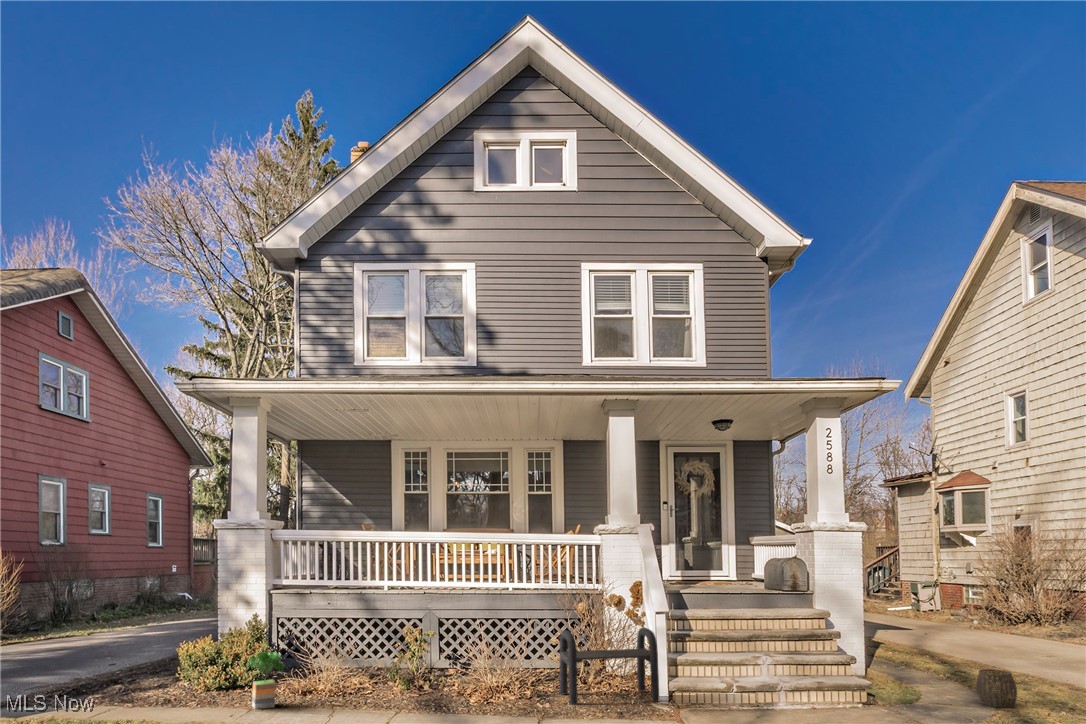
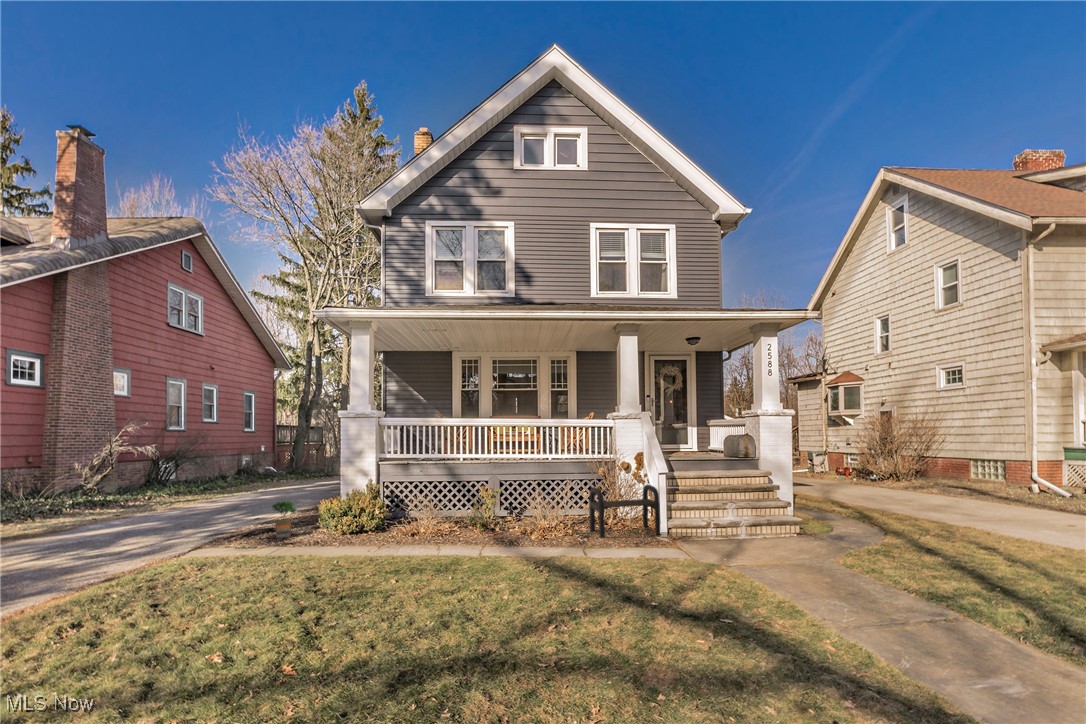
potted tree: present [249,652,284,709] -> present [272,501,296,538]
woven basket: present [976,669,1017,708] -> none [879,509,908,535]

